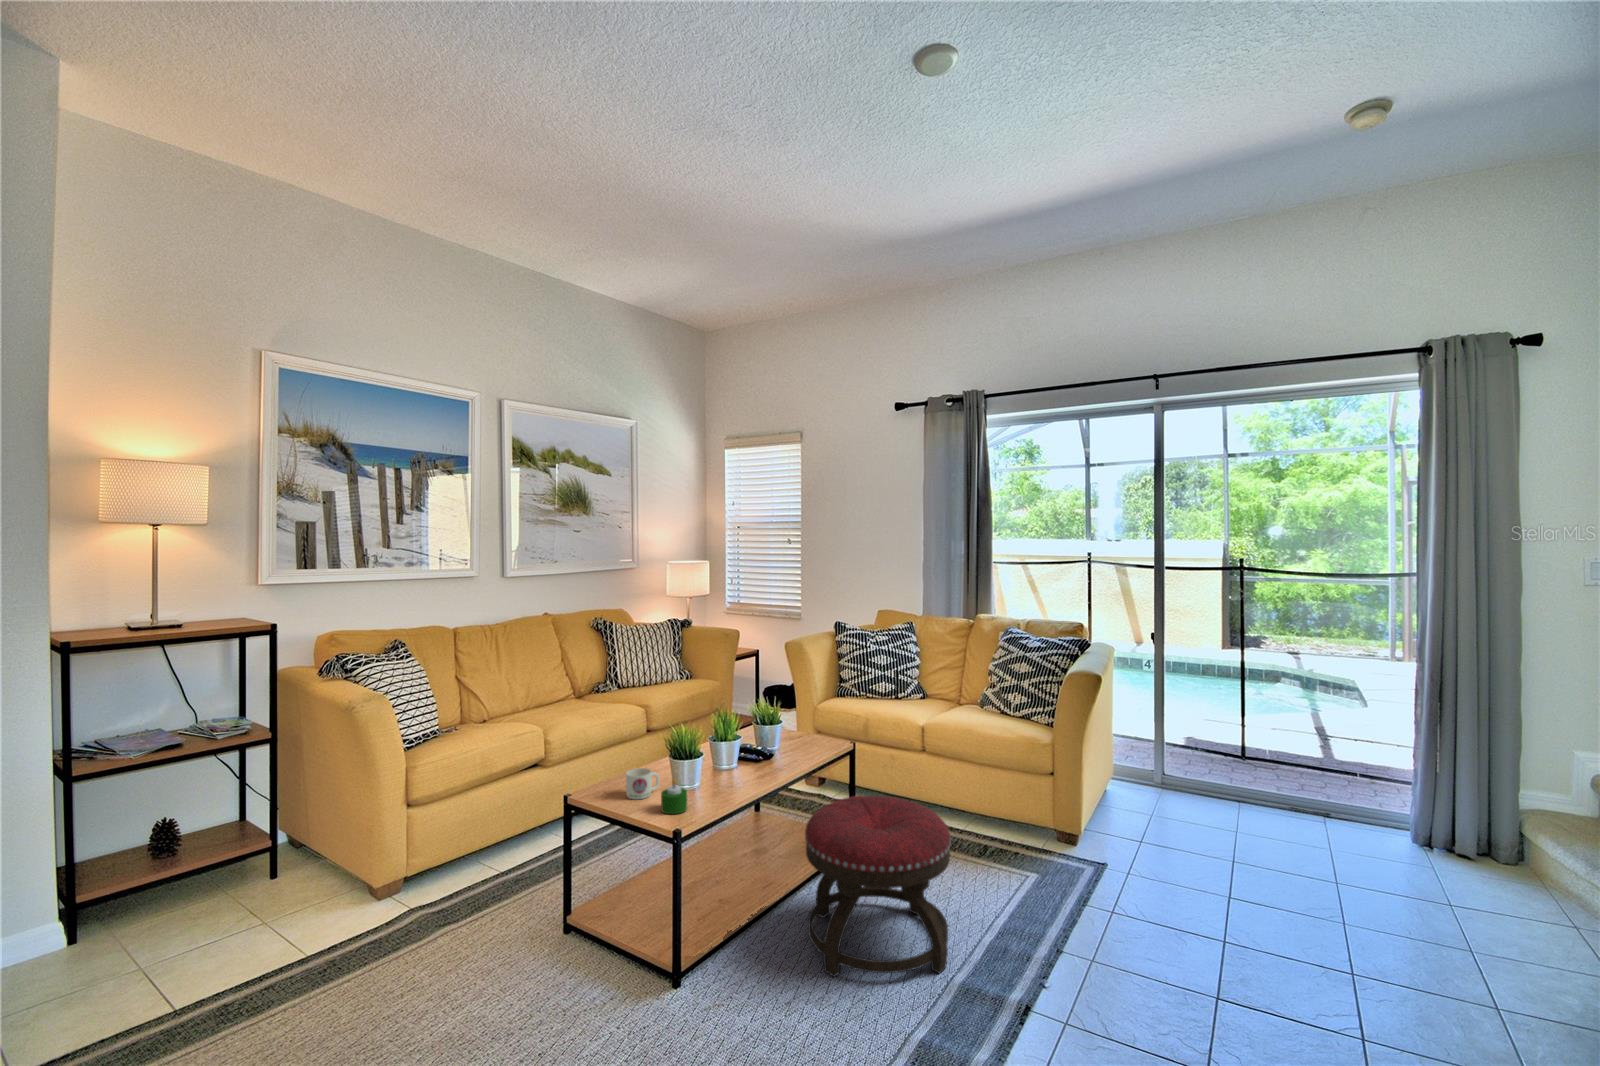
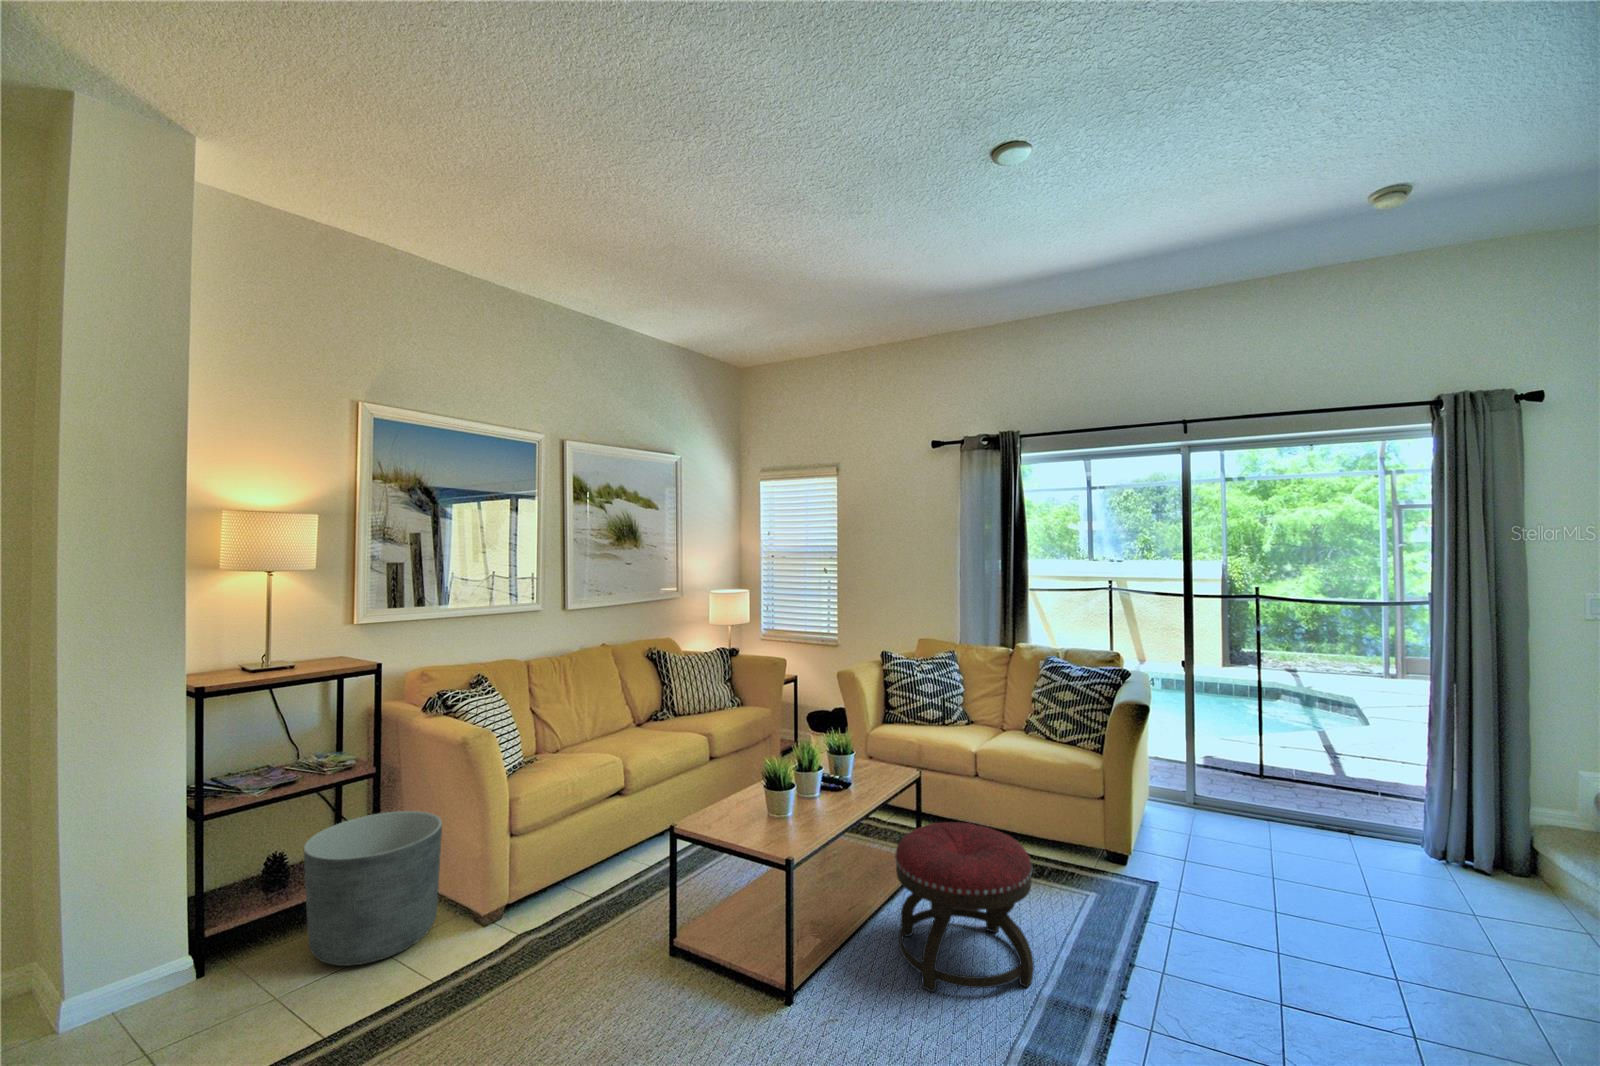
mug: present [626,768,660,800] -> none [727,799,756,829]
planter: none [173,779,332,939] -> present [304,811,442,966]
candle: present [661,779,687,814] -> none [765,809,789,843]

